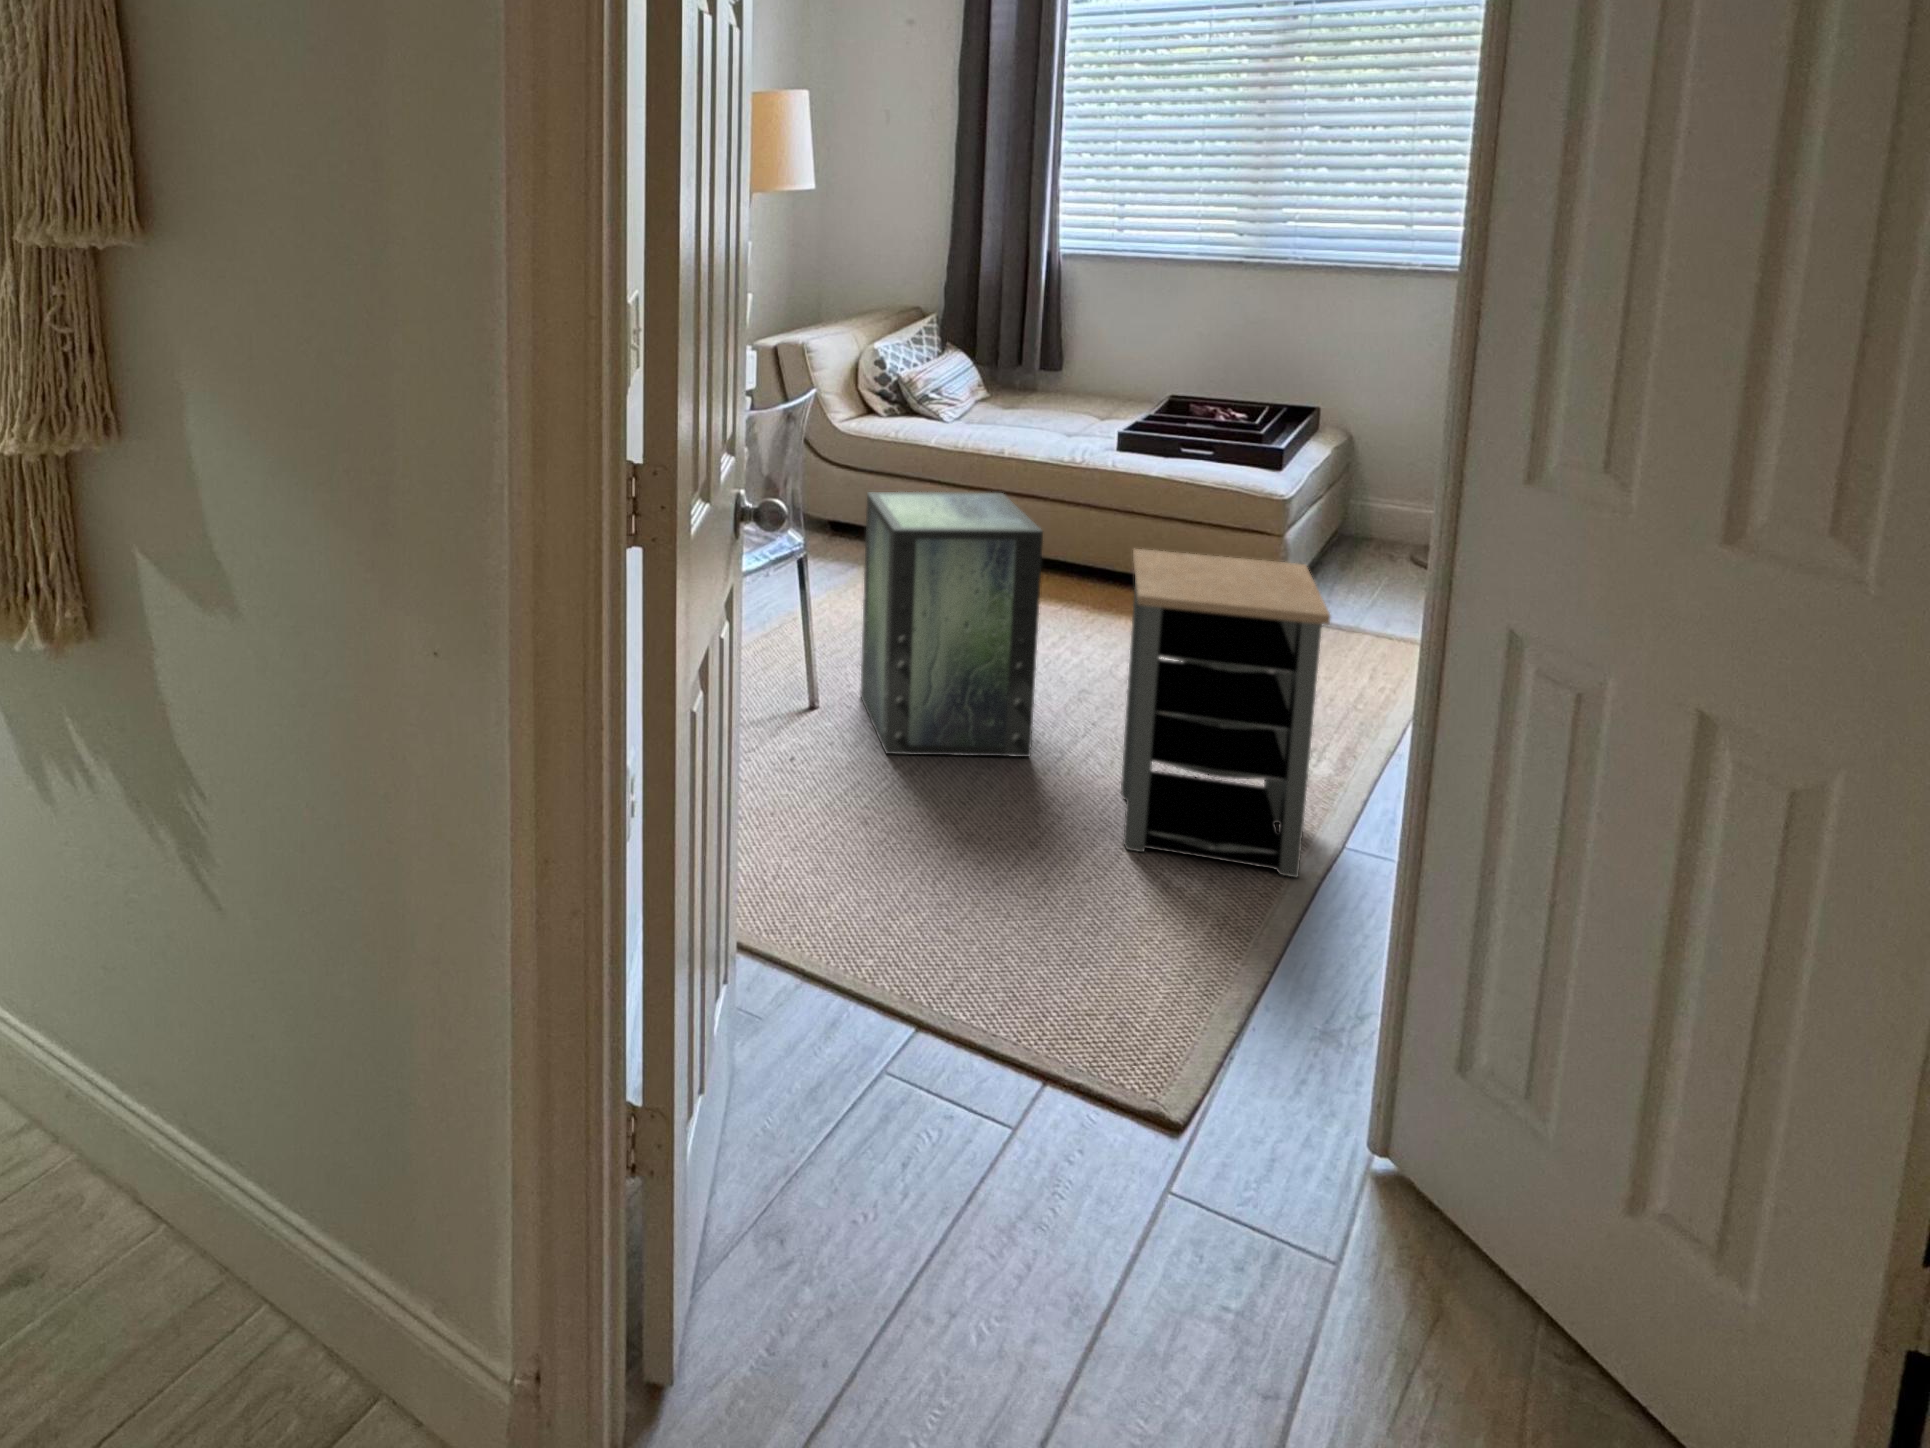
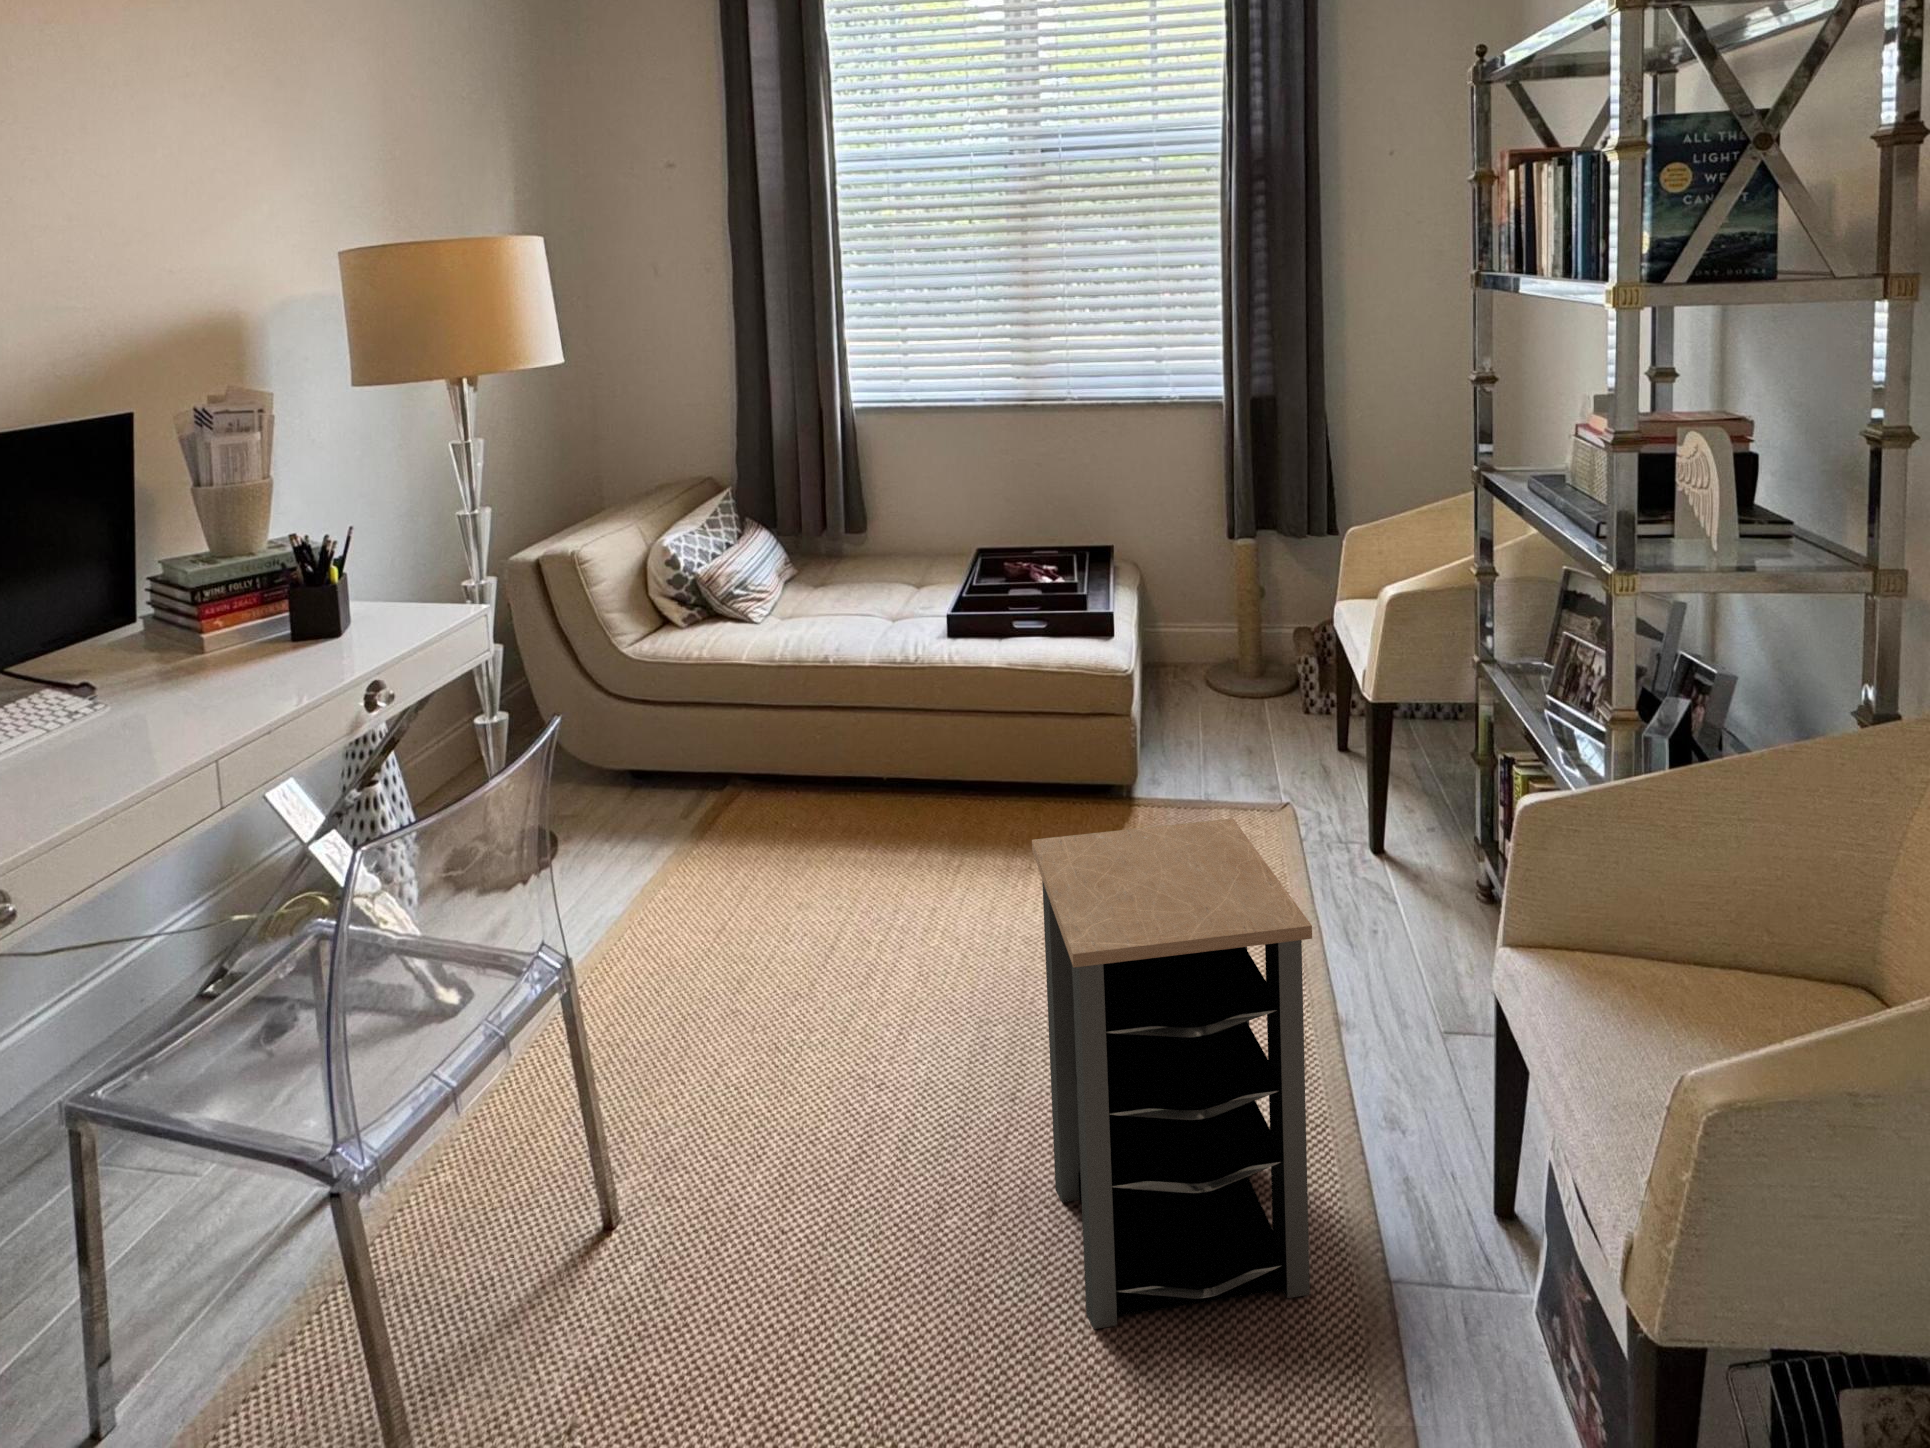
storage box: present [860,492,1043,757] -> none [663,763,930,1231]

